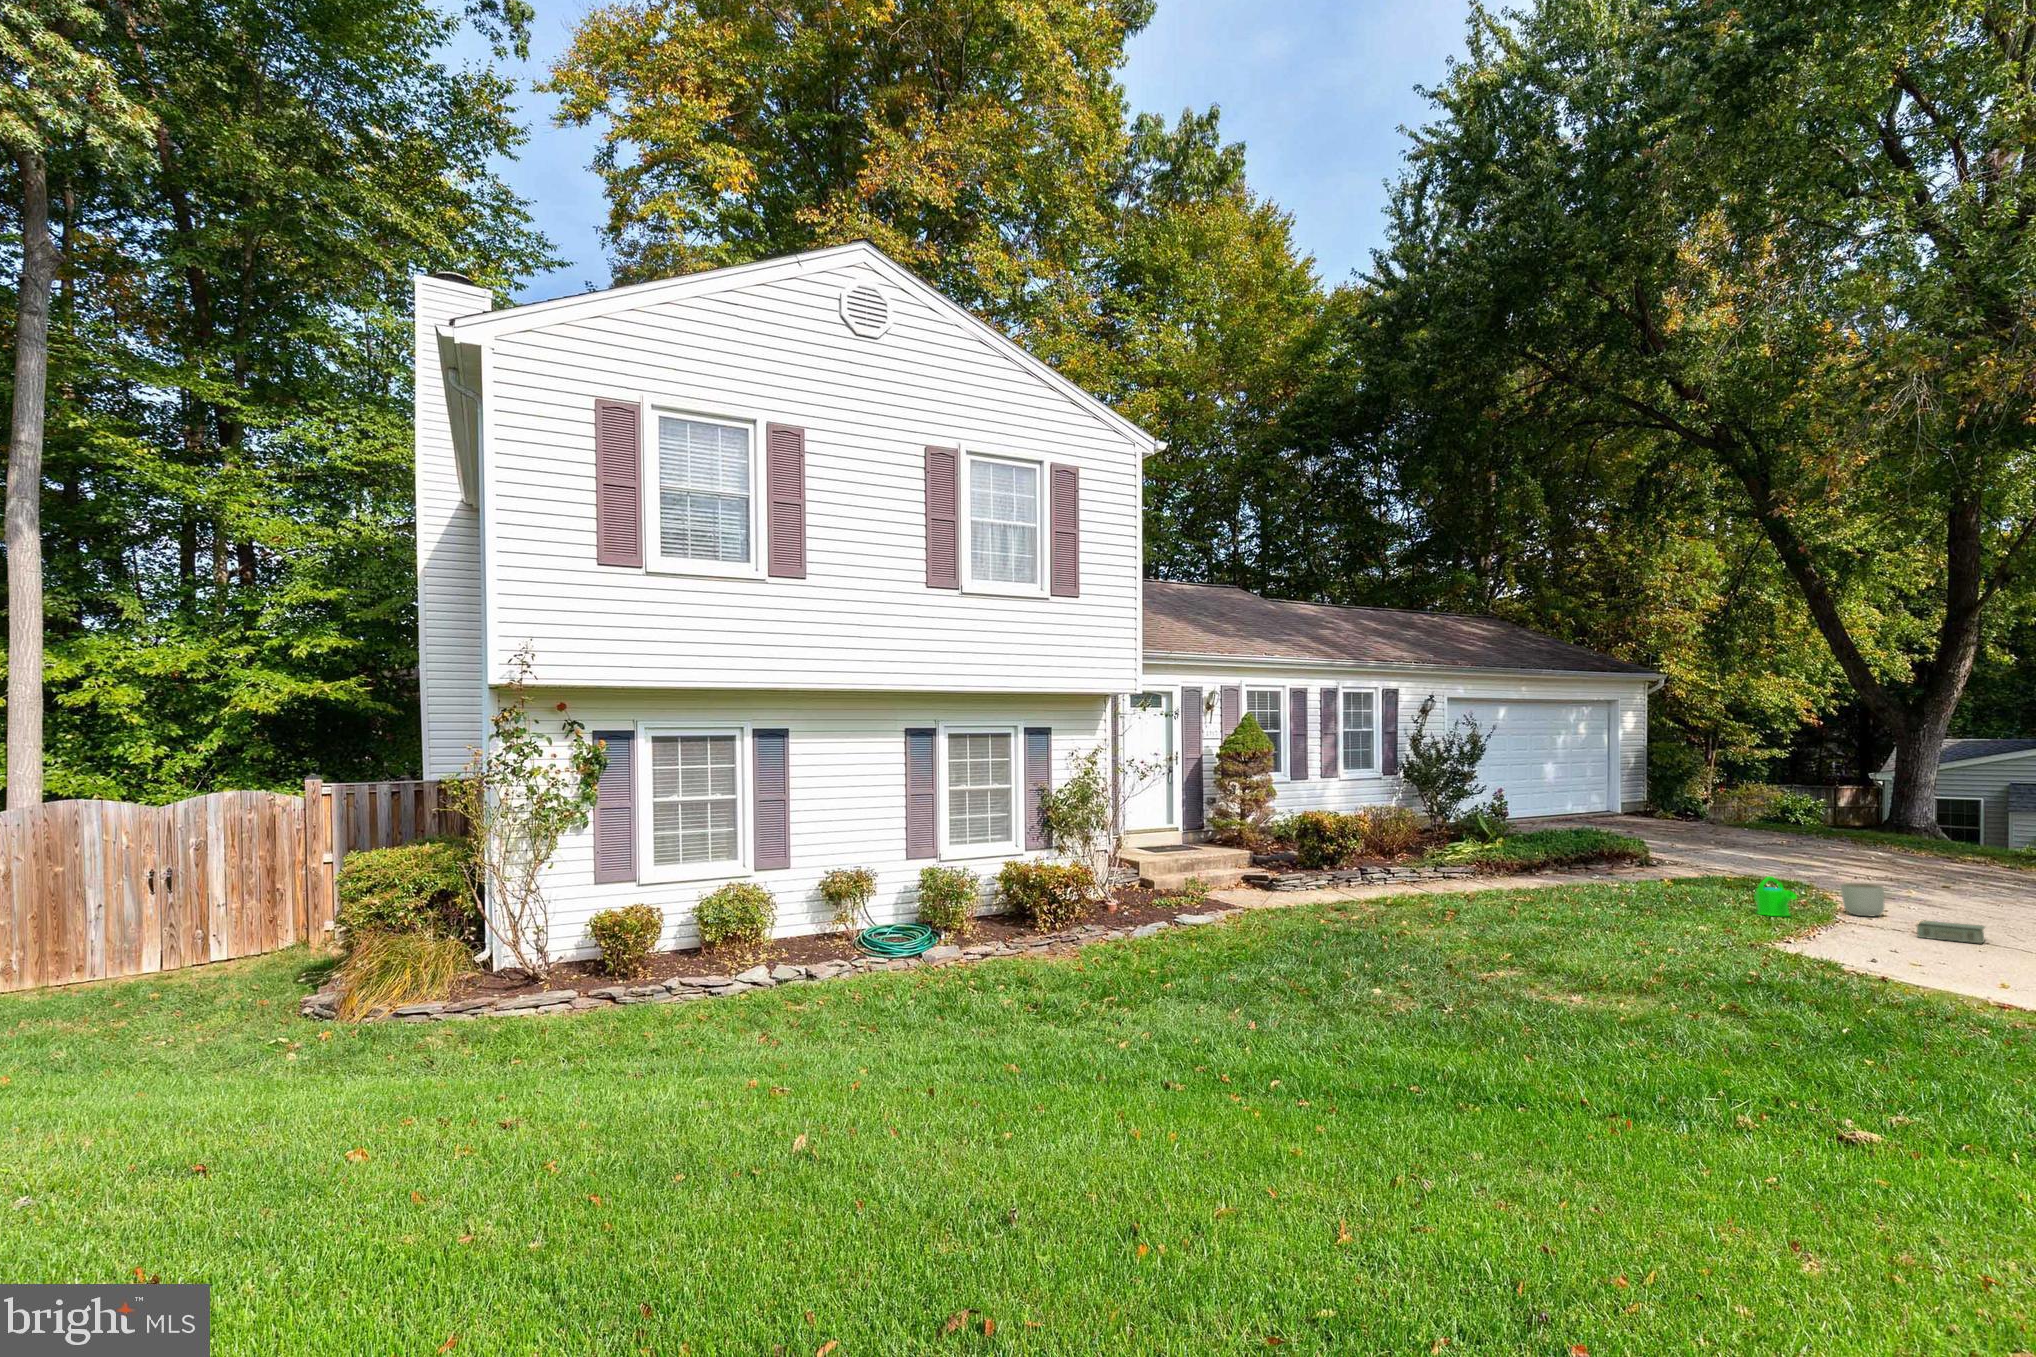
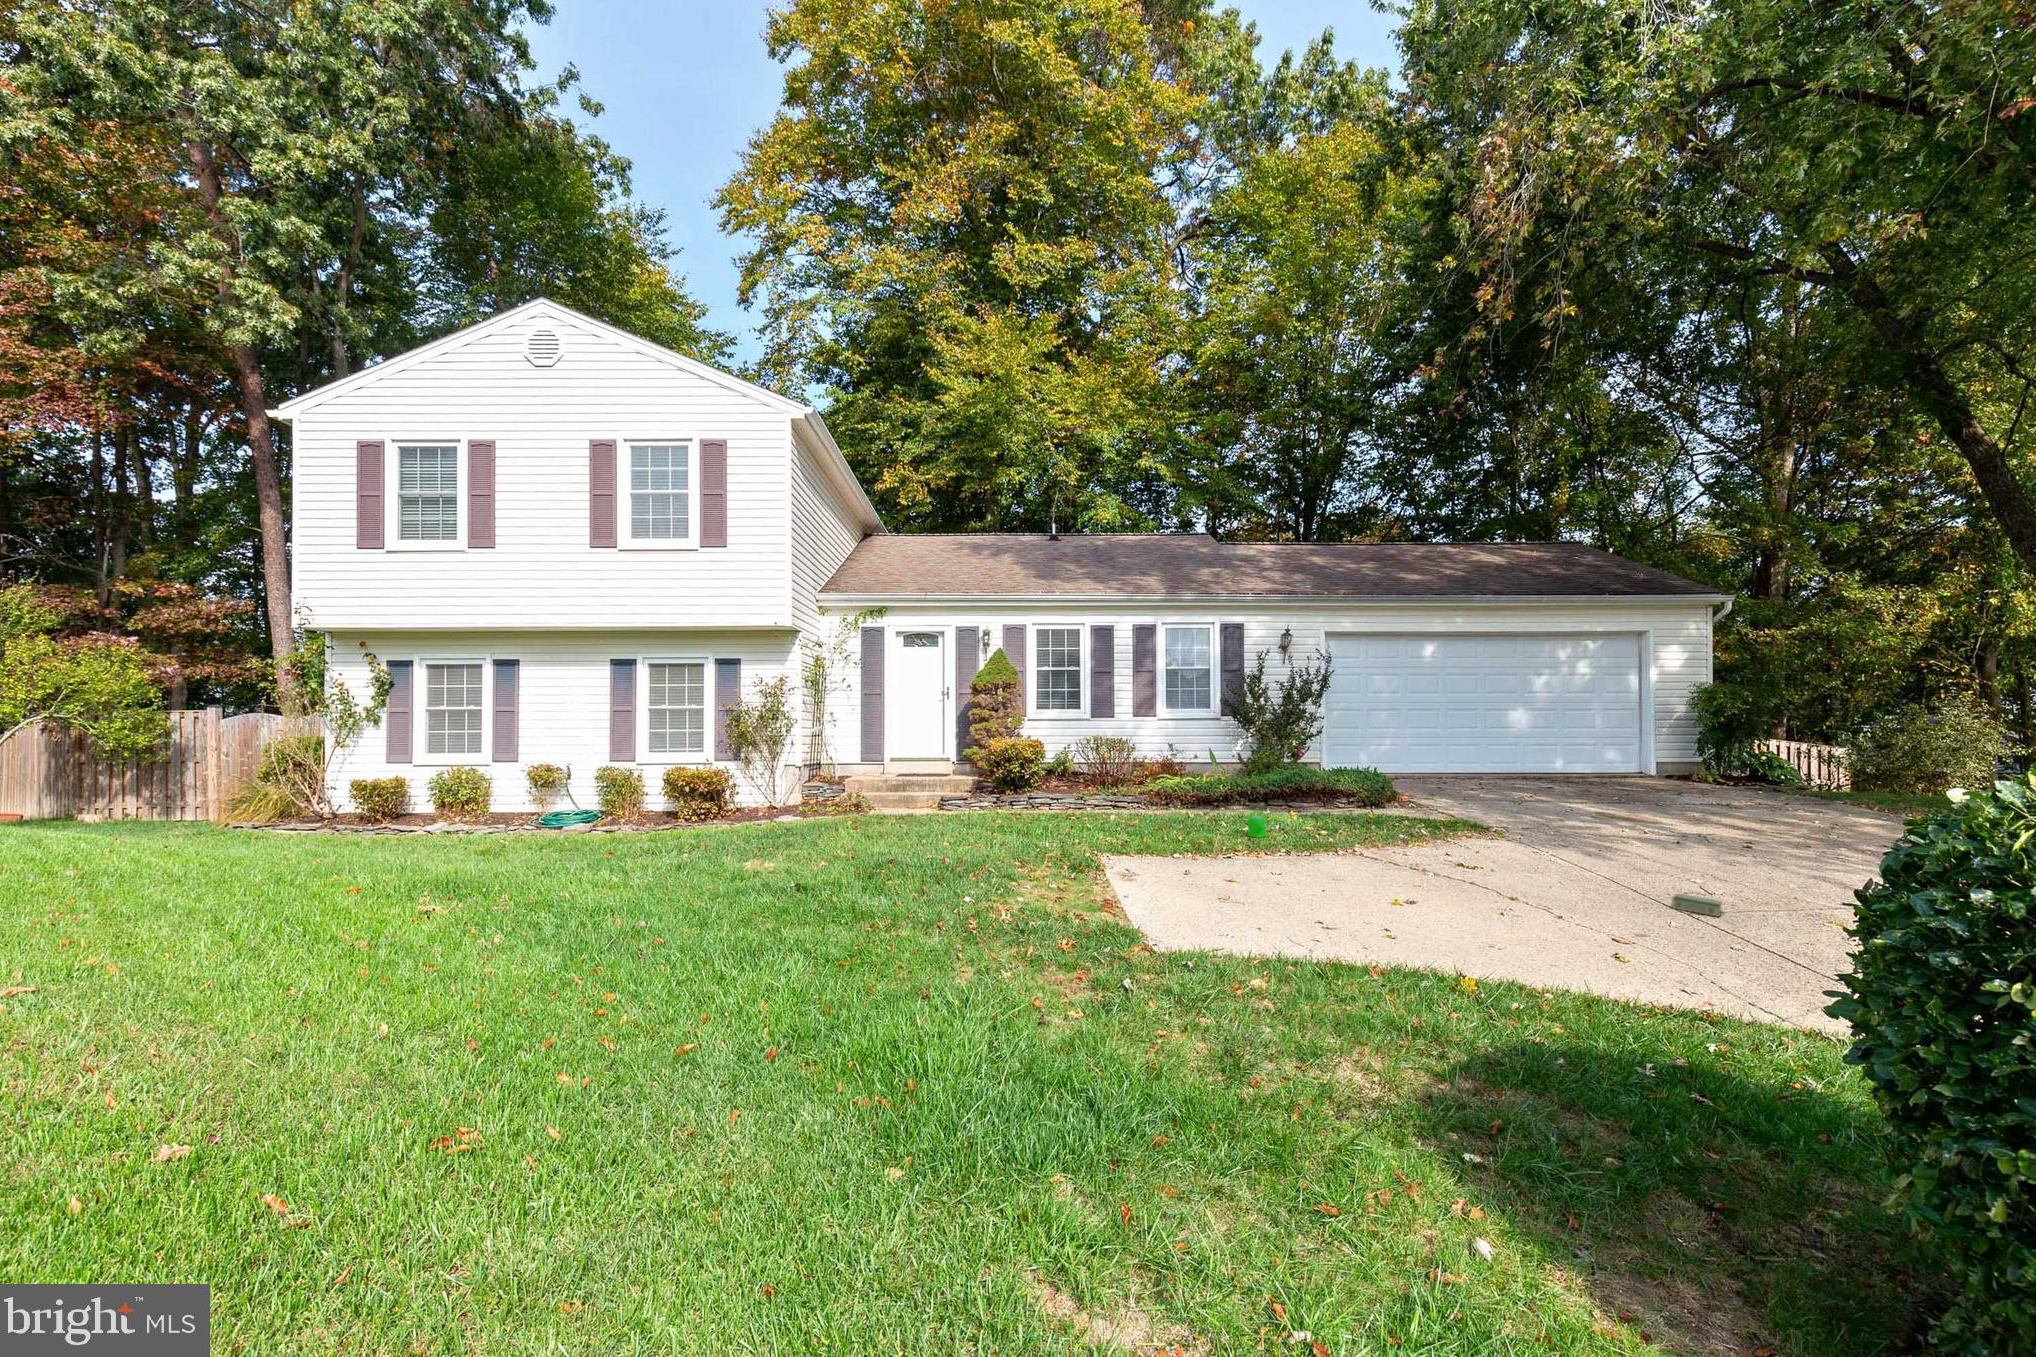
watering can: present [1754,876,1797,917] -> present [1248,810,1266,837]
planter: present [1841,884,1885,917] -> none [1618,856,1650,884]

